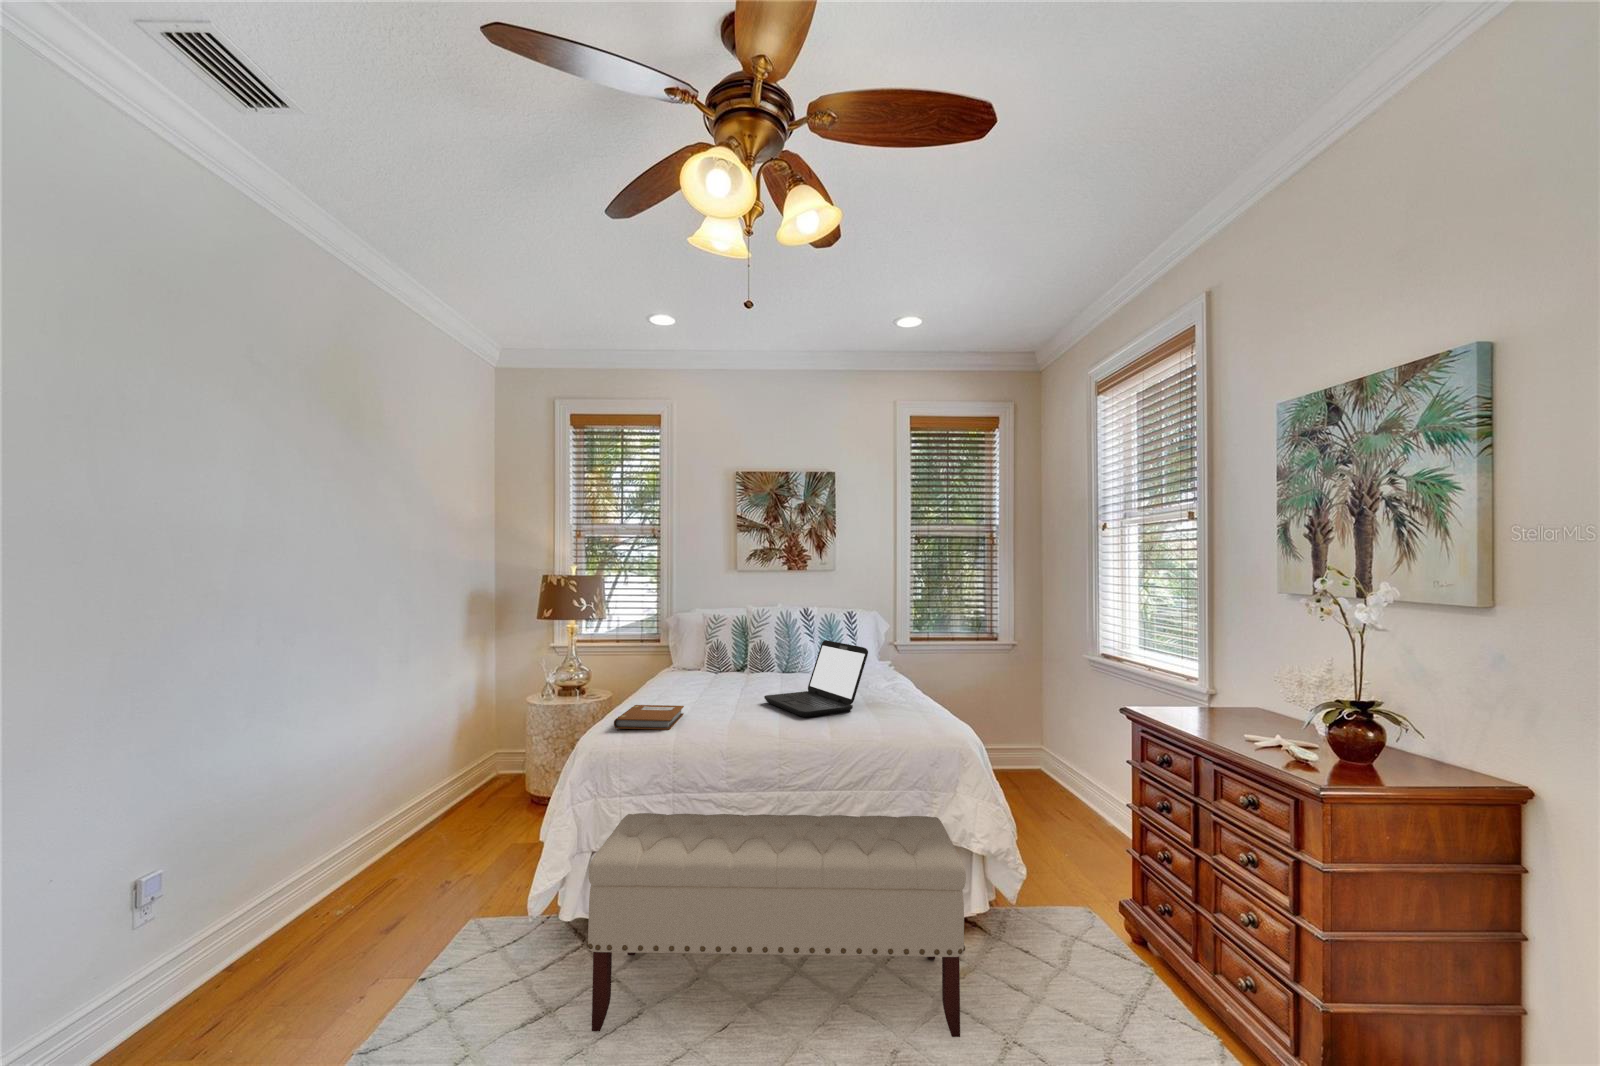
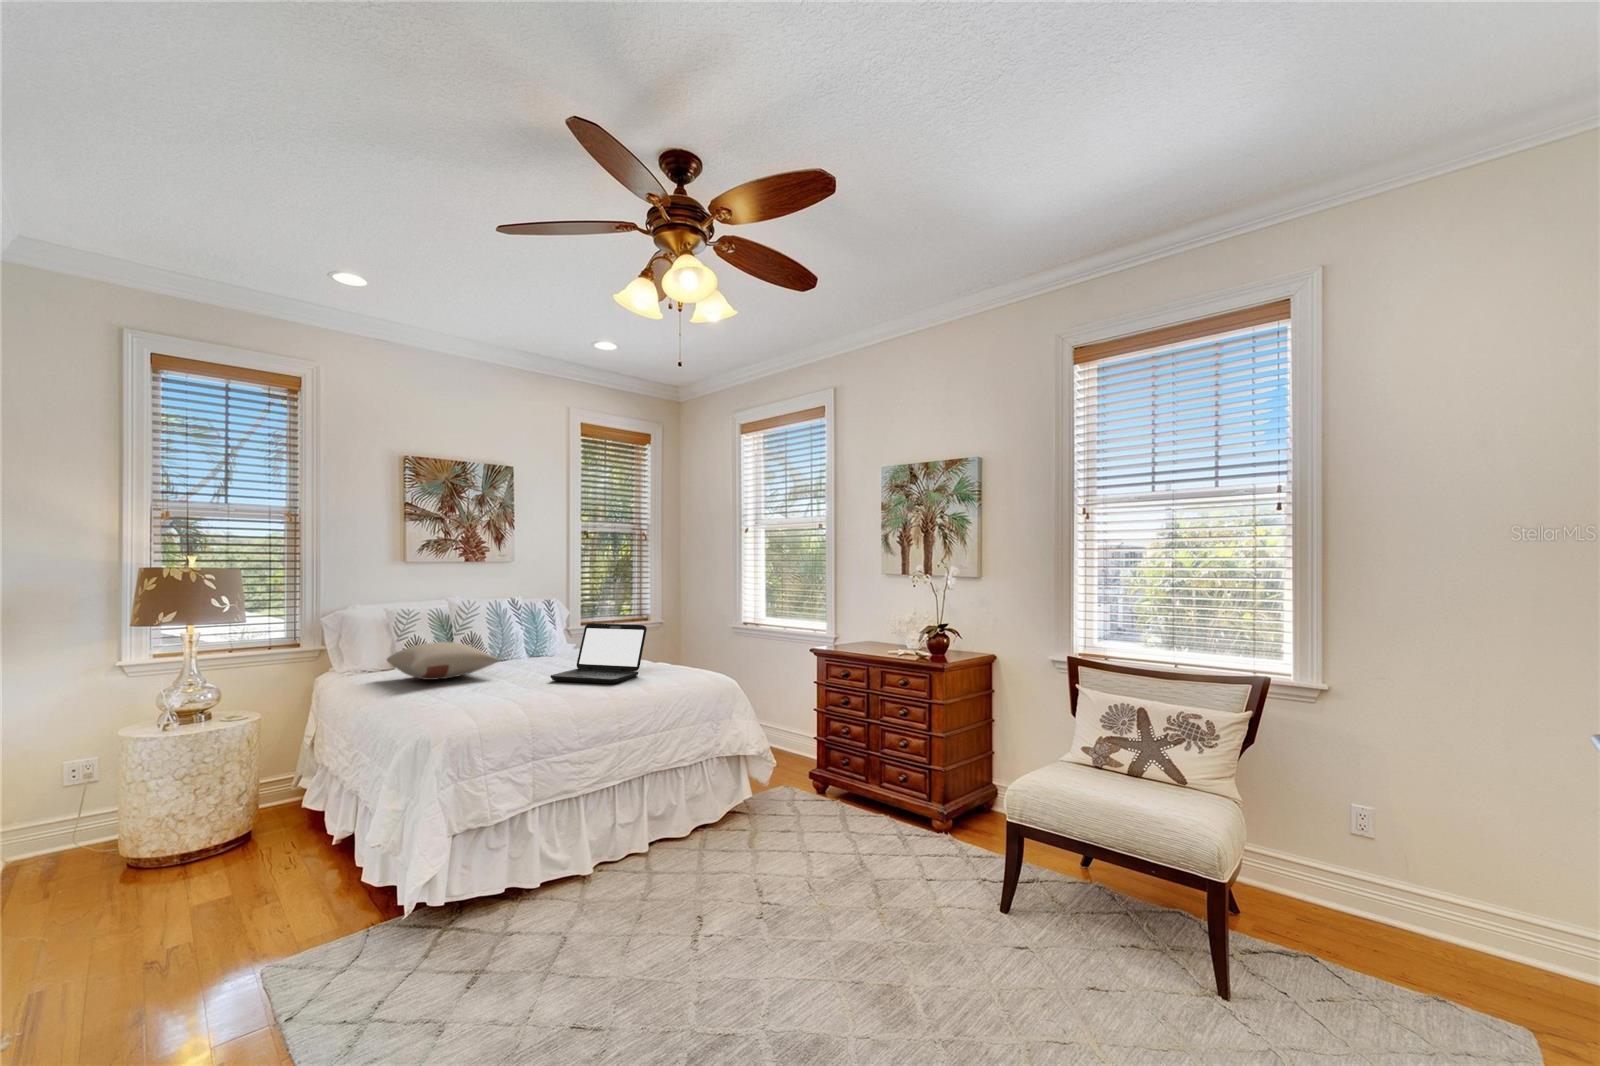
pillow: none [658,647,750,683] -> present [387,642,500,680]
notebook: present [614,705,684,730] -> none [445,690,518,714]
bench: present [586,813,966,1037] -> none [499,736,777,945]

